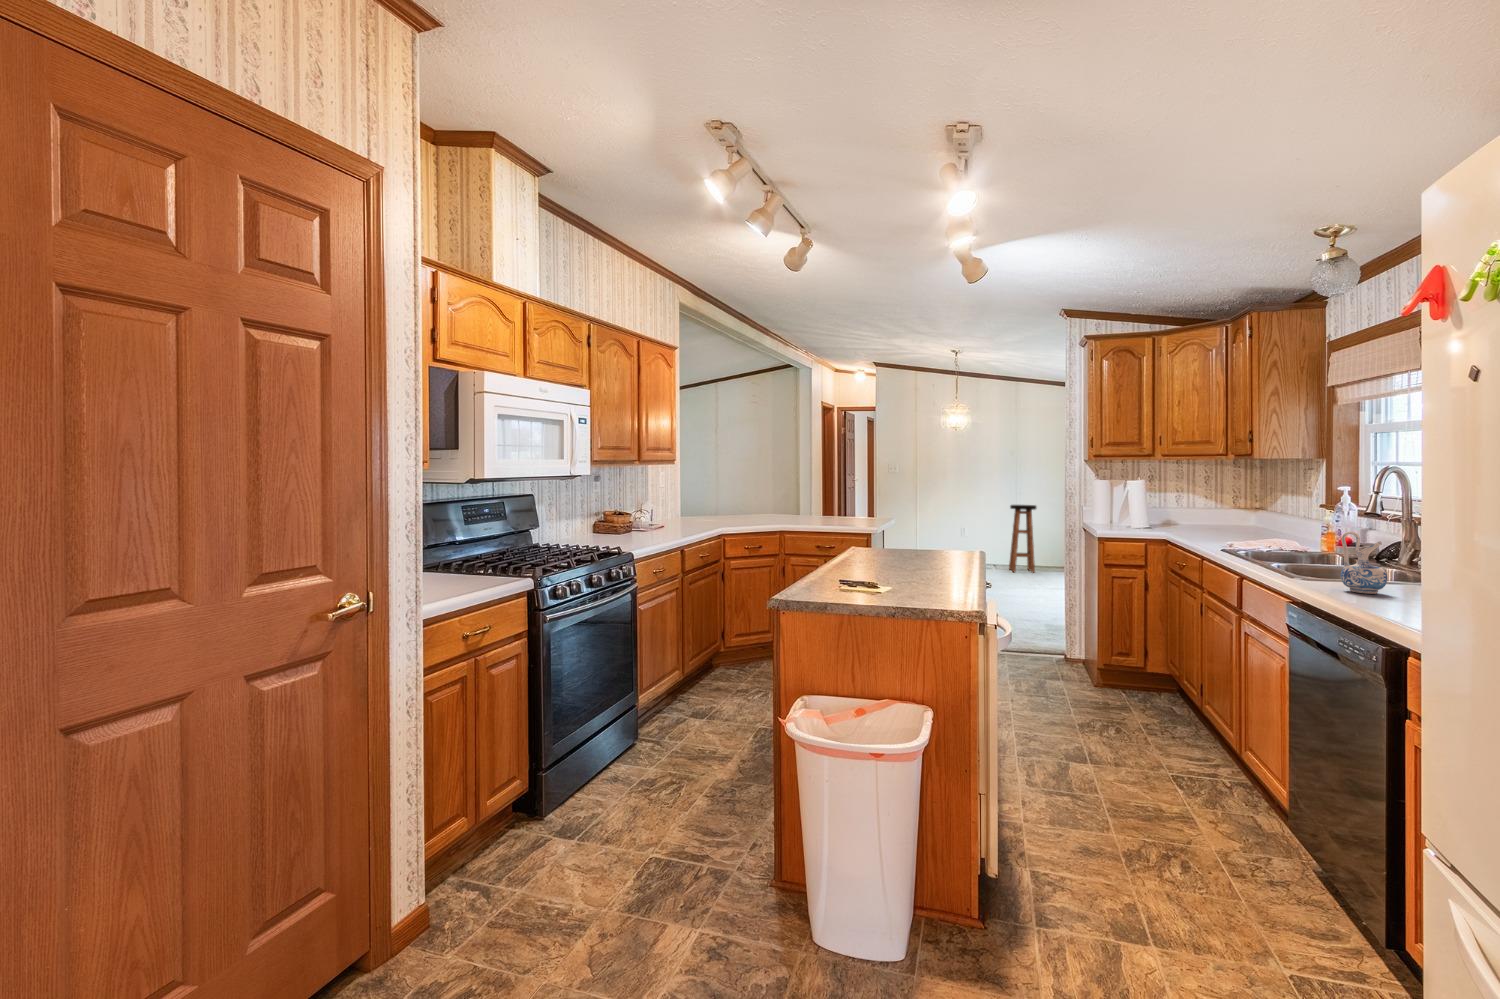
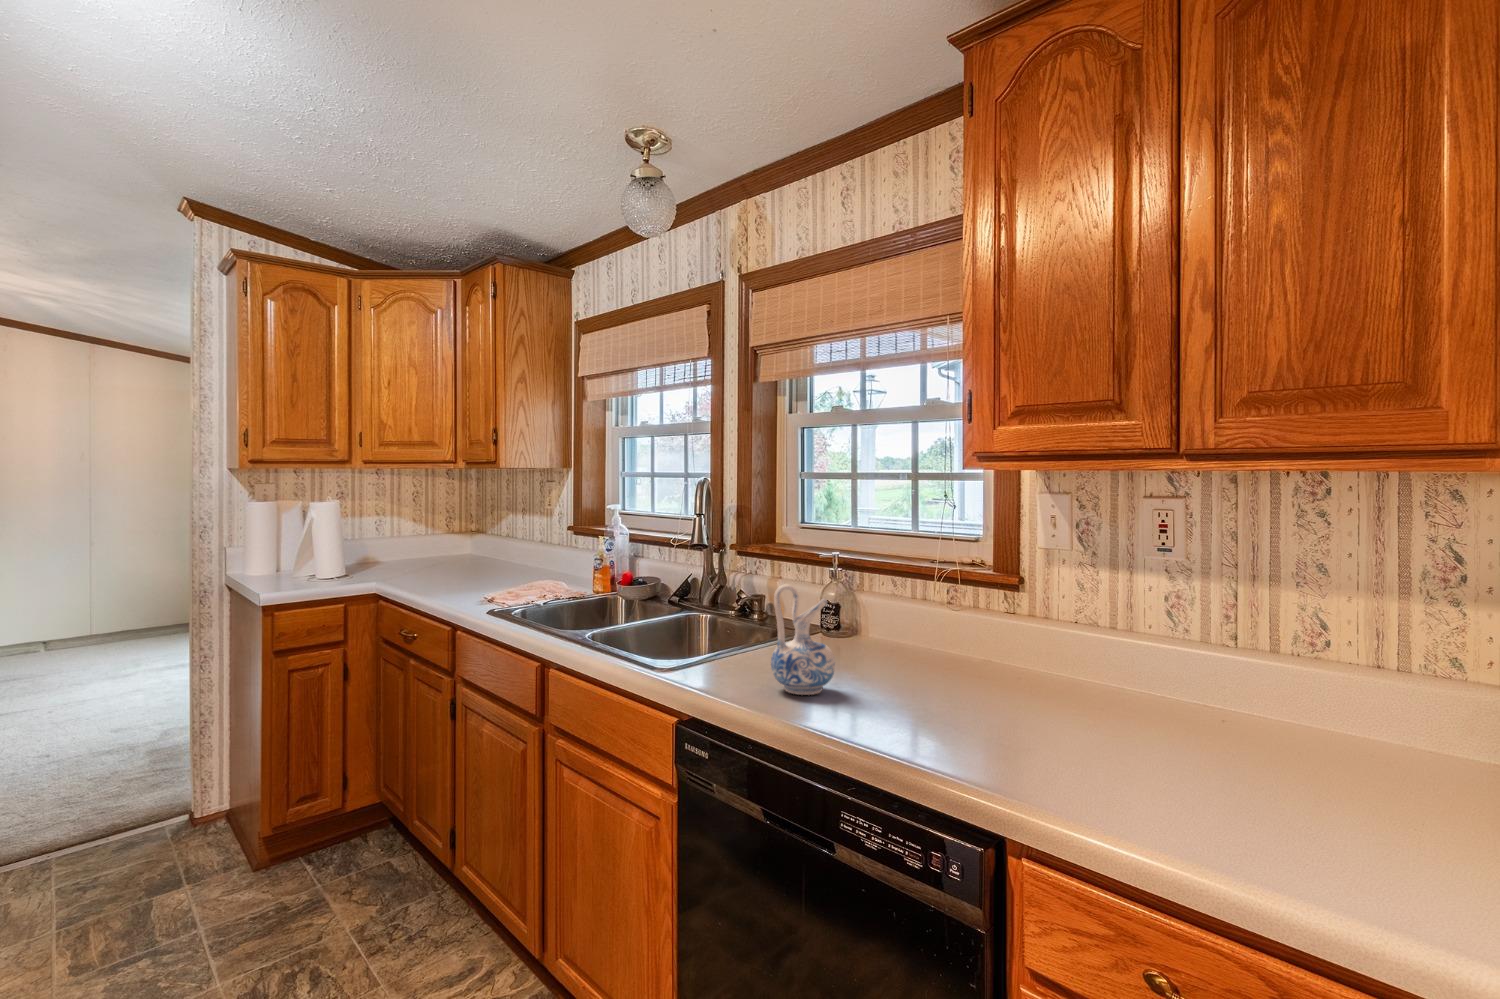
bar stool: present [1009,505,1036,573] -> none [93,538,144,643]

